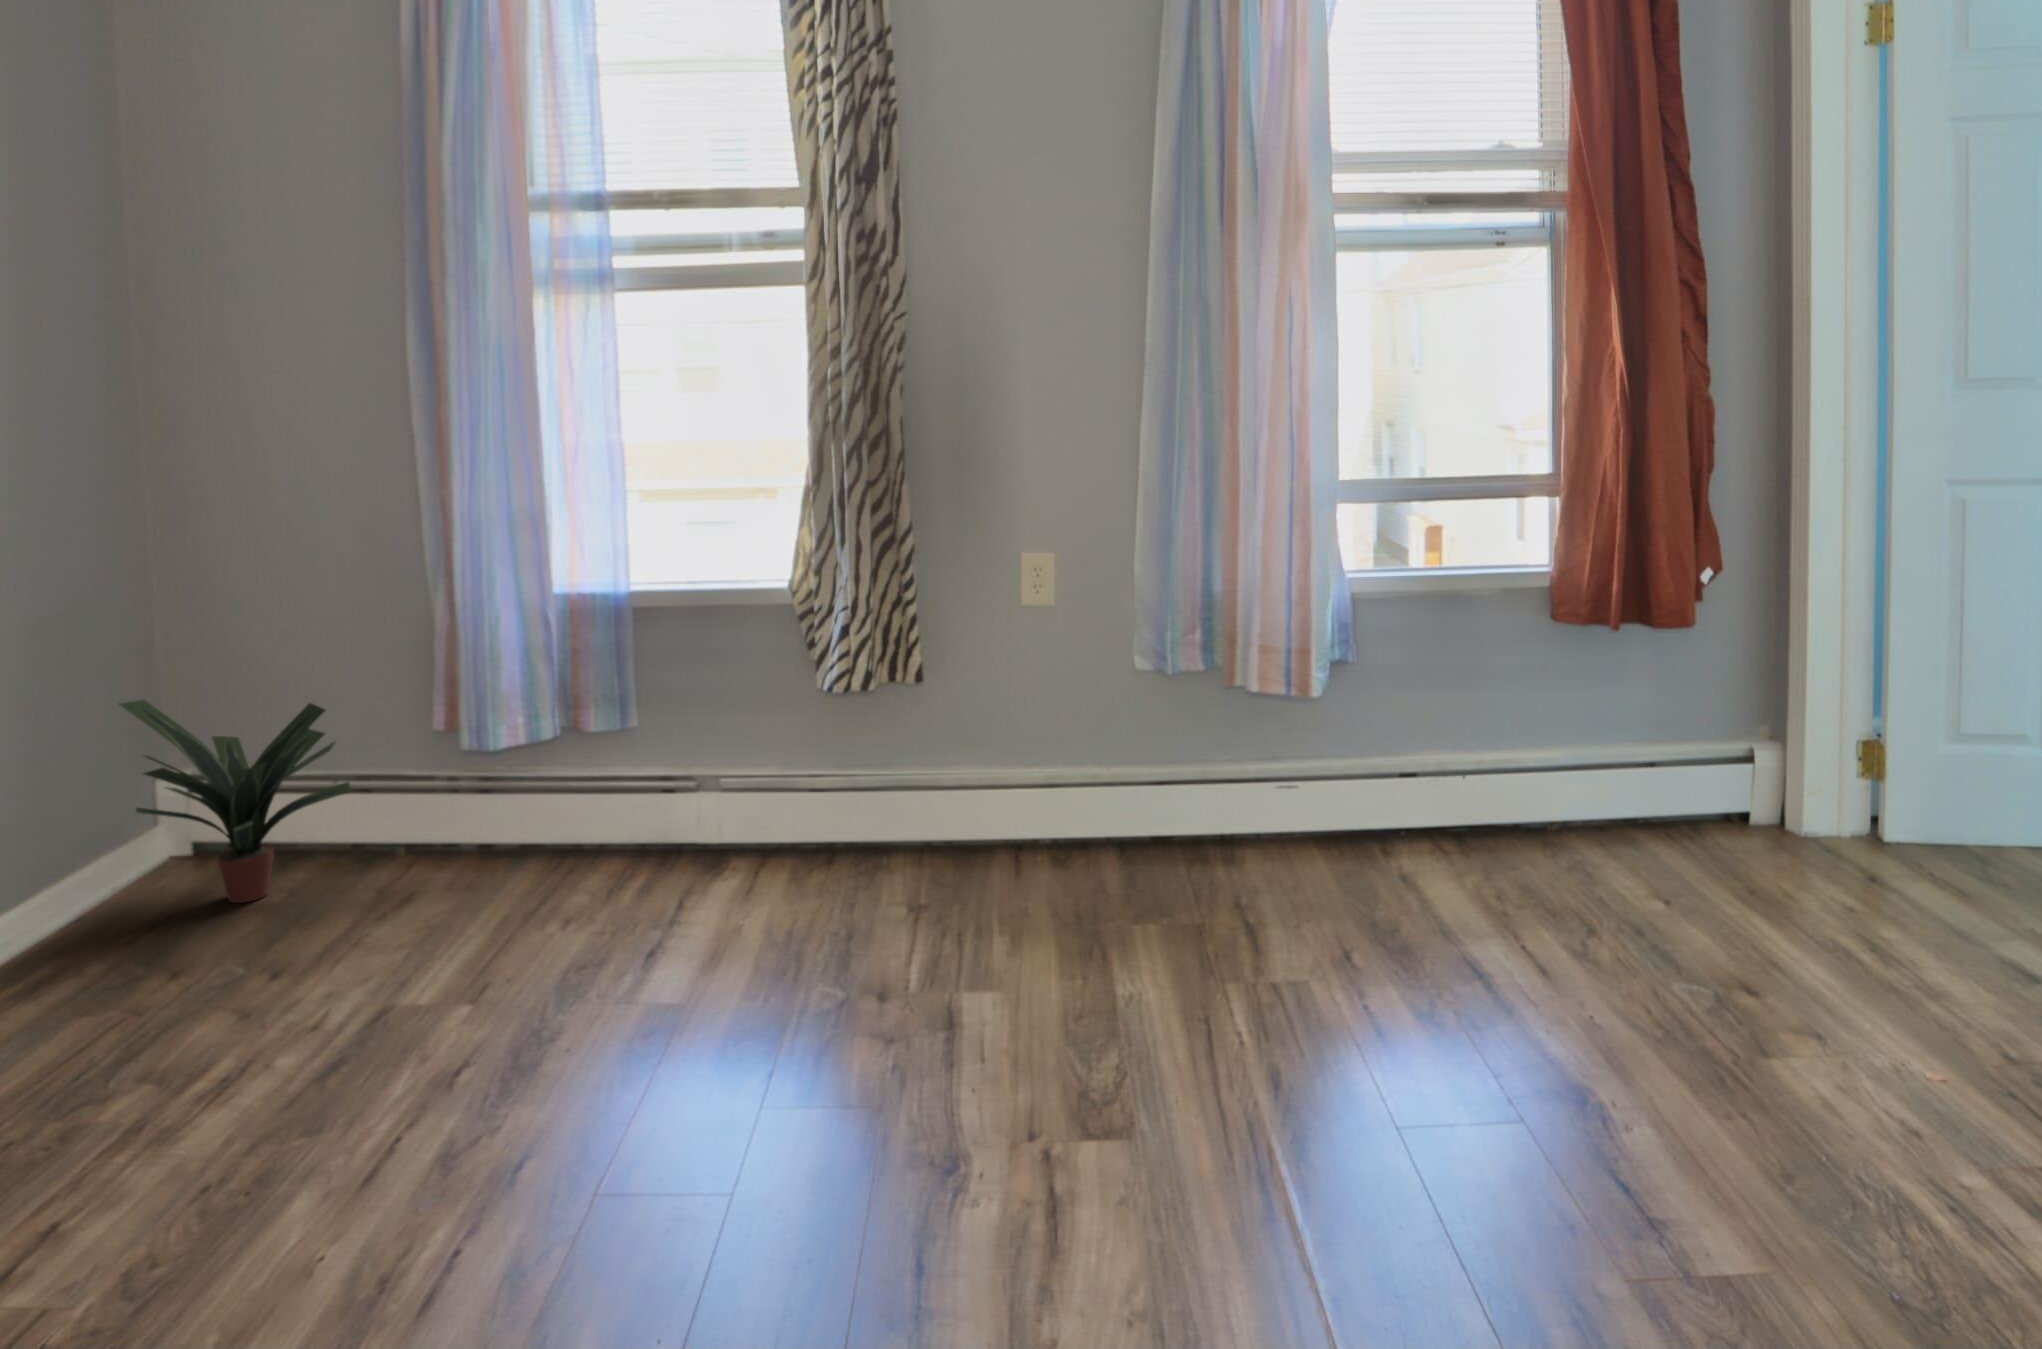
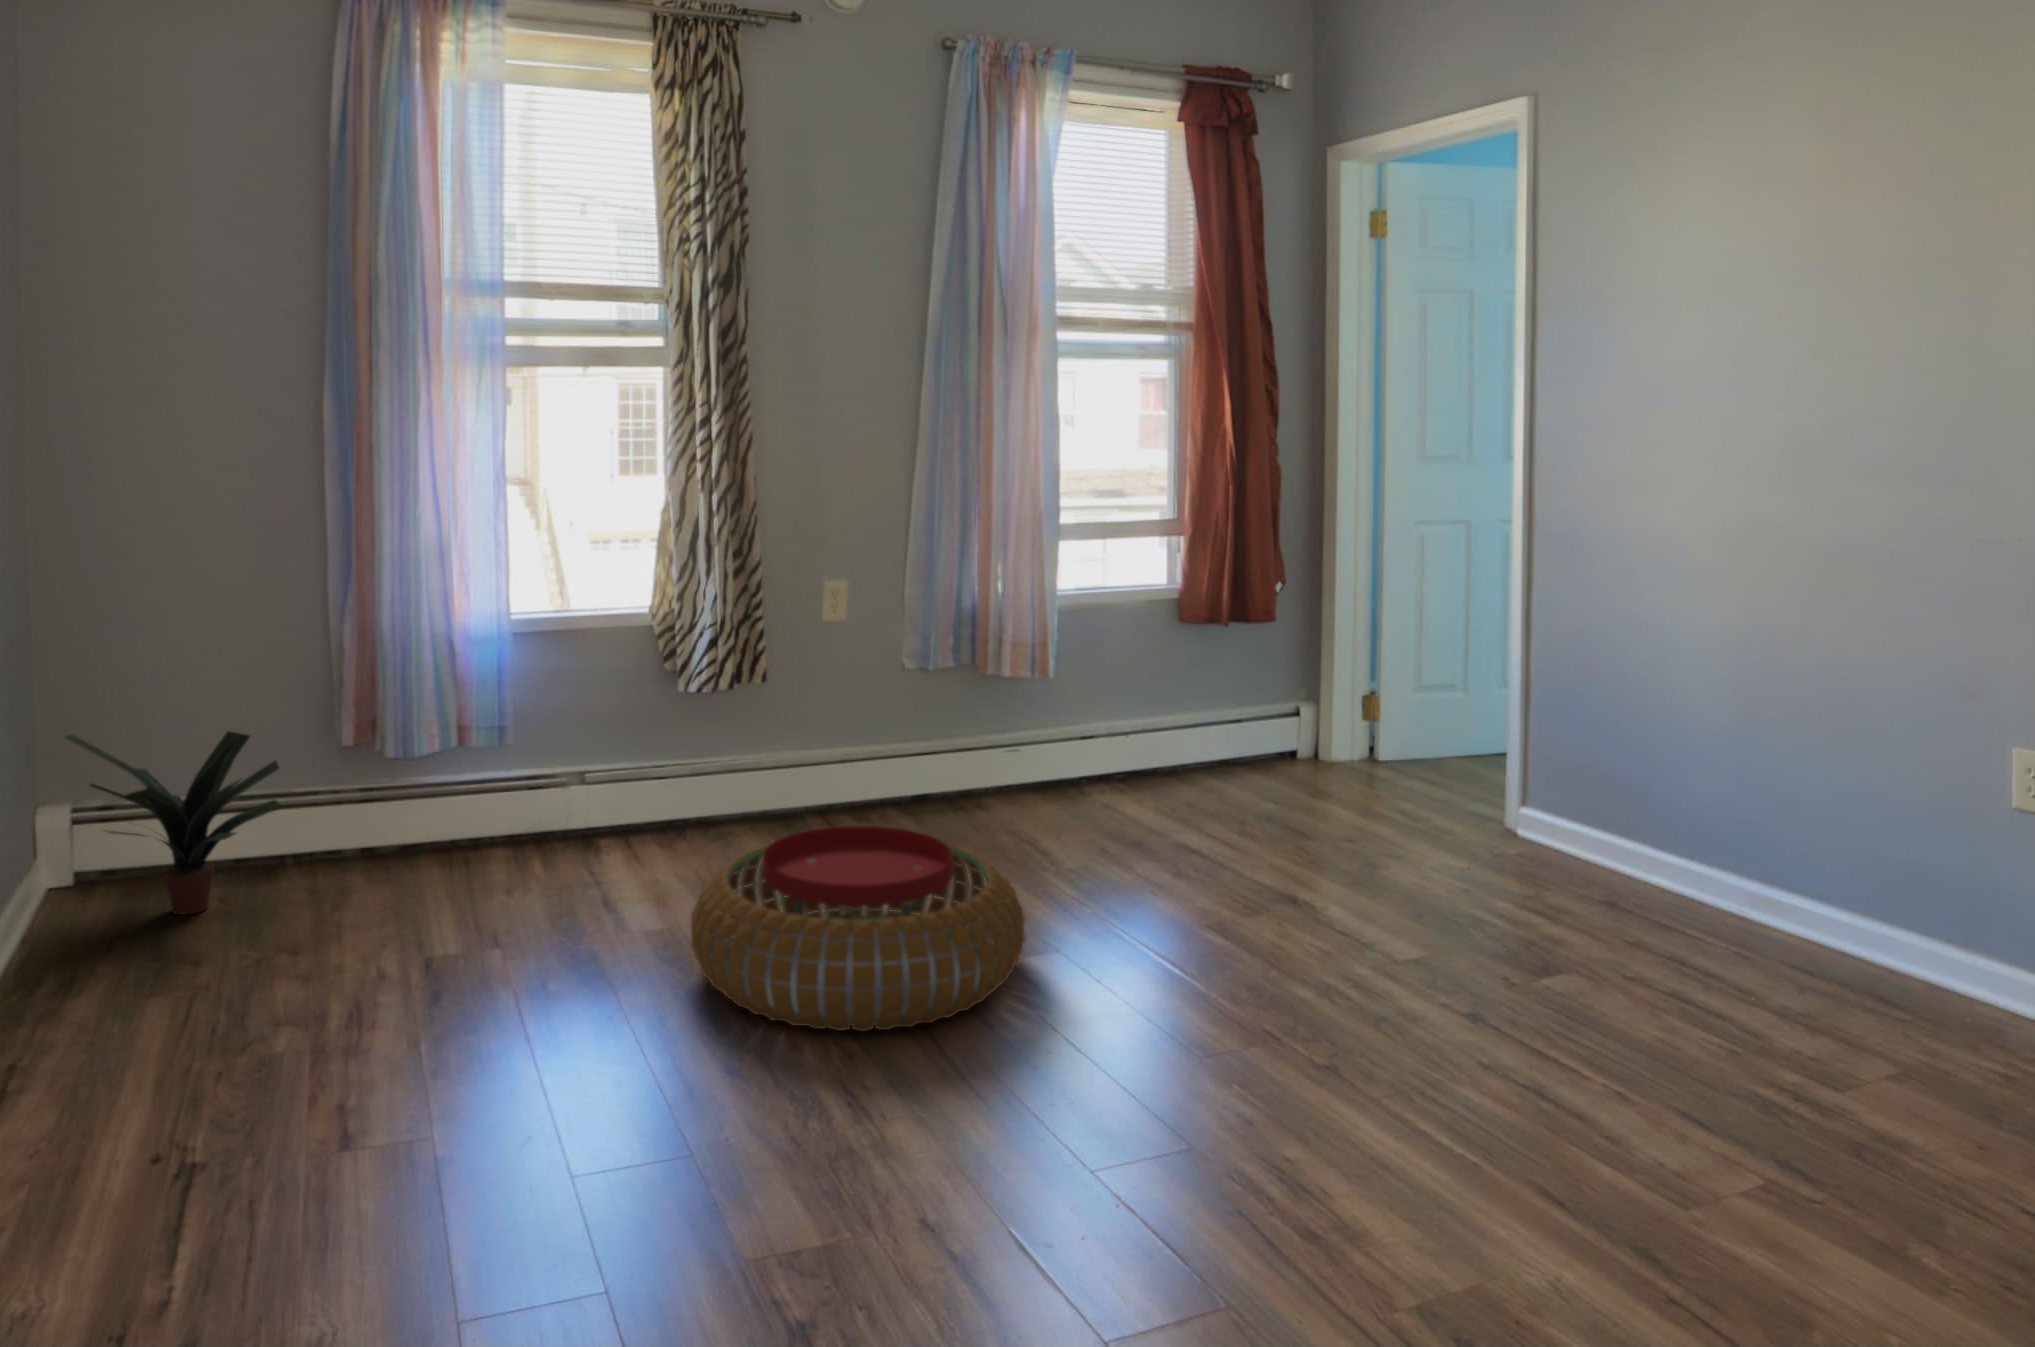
pouf: none [558,908,1040,1251] -> present [691,826,1025,1032]

